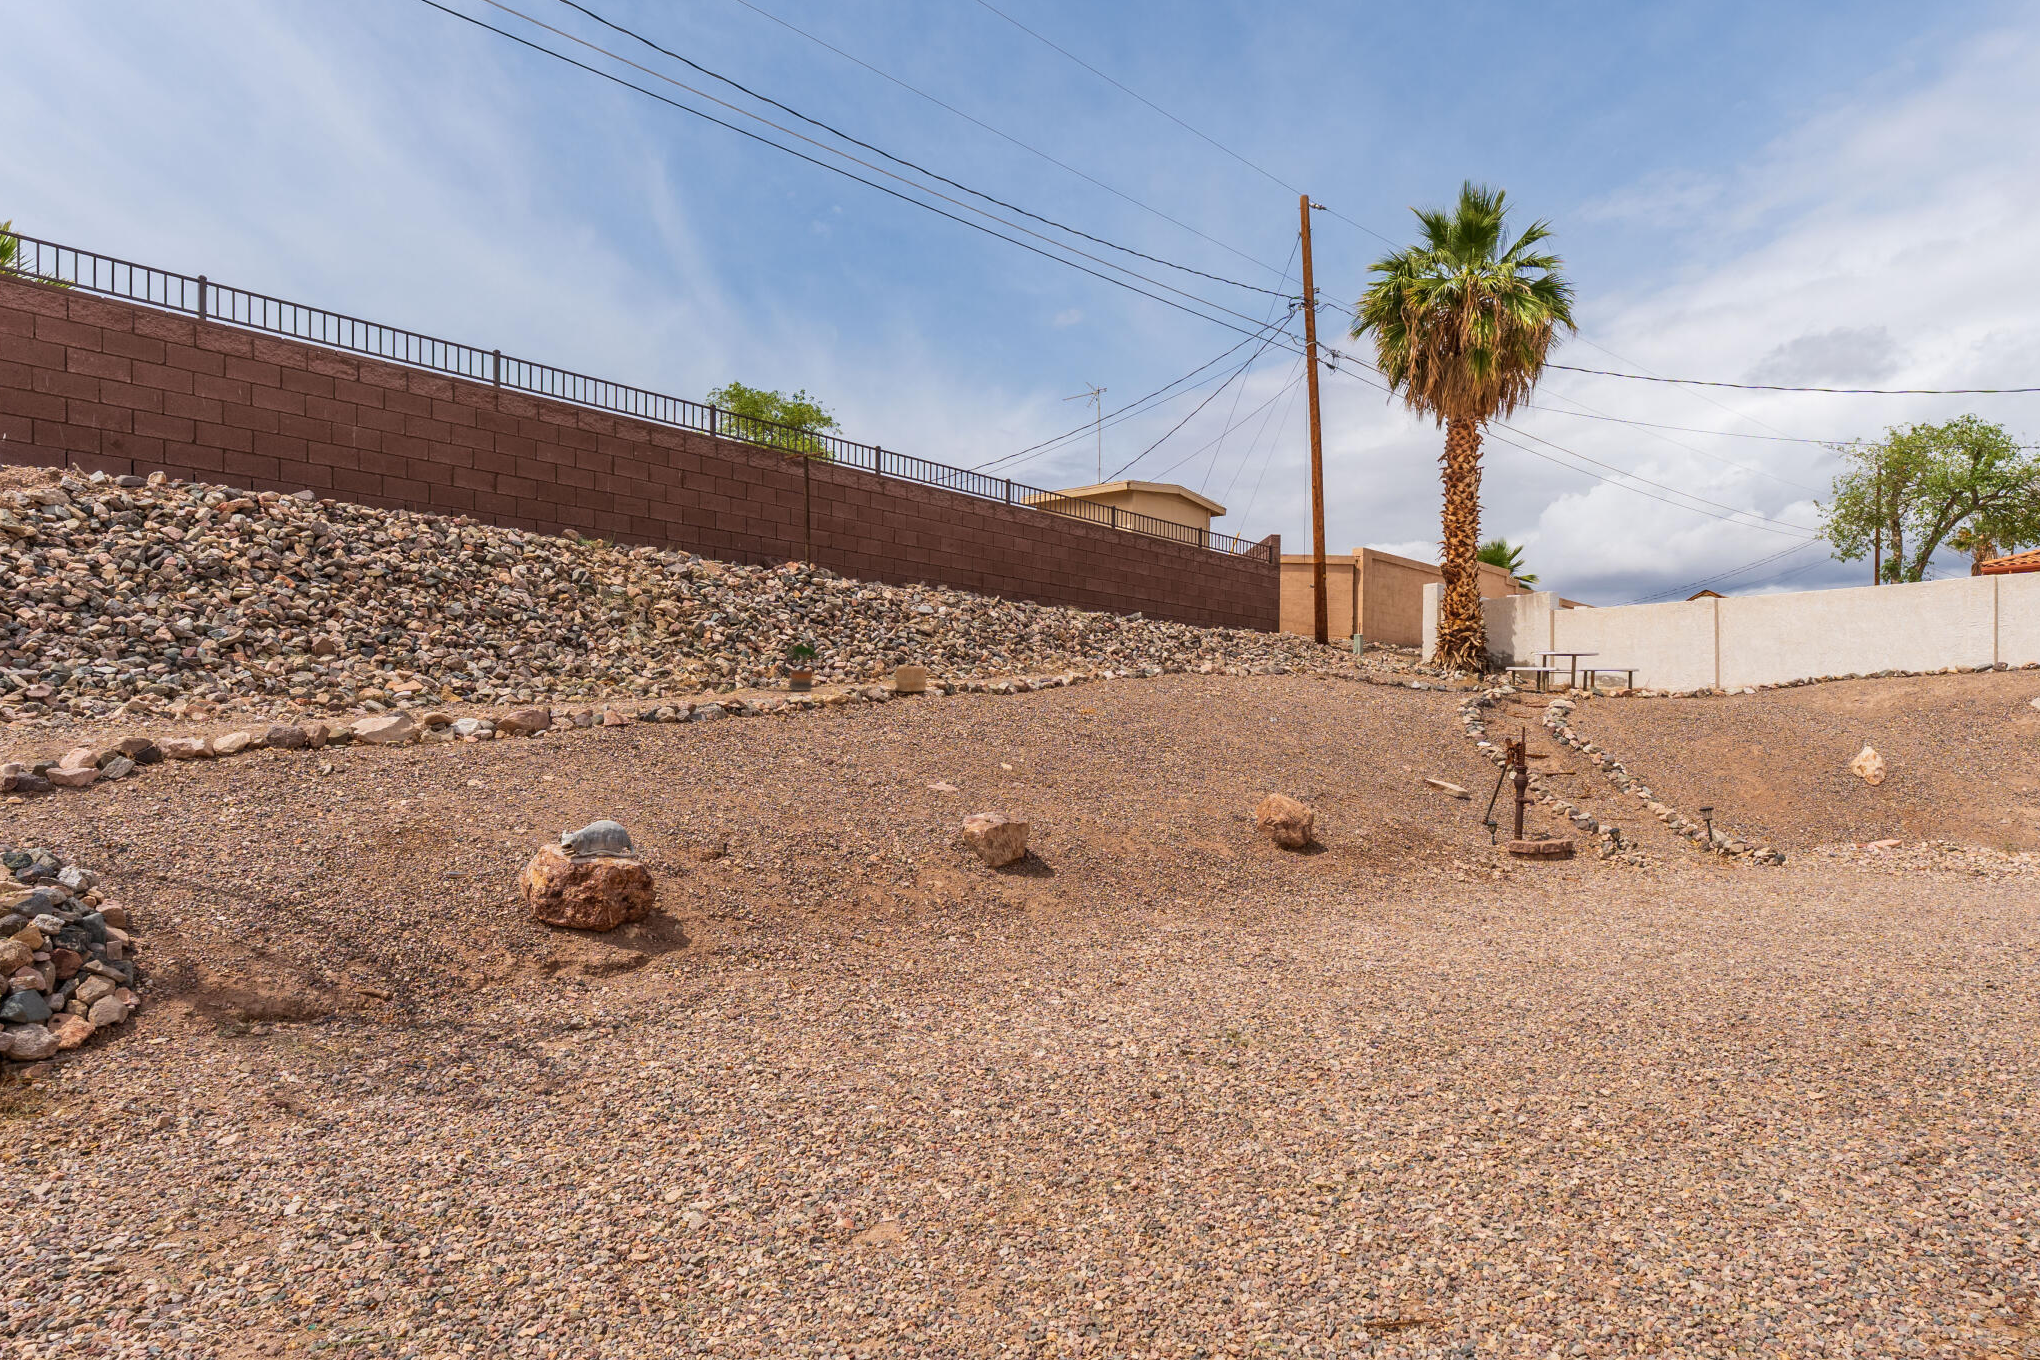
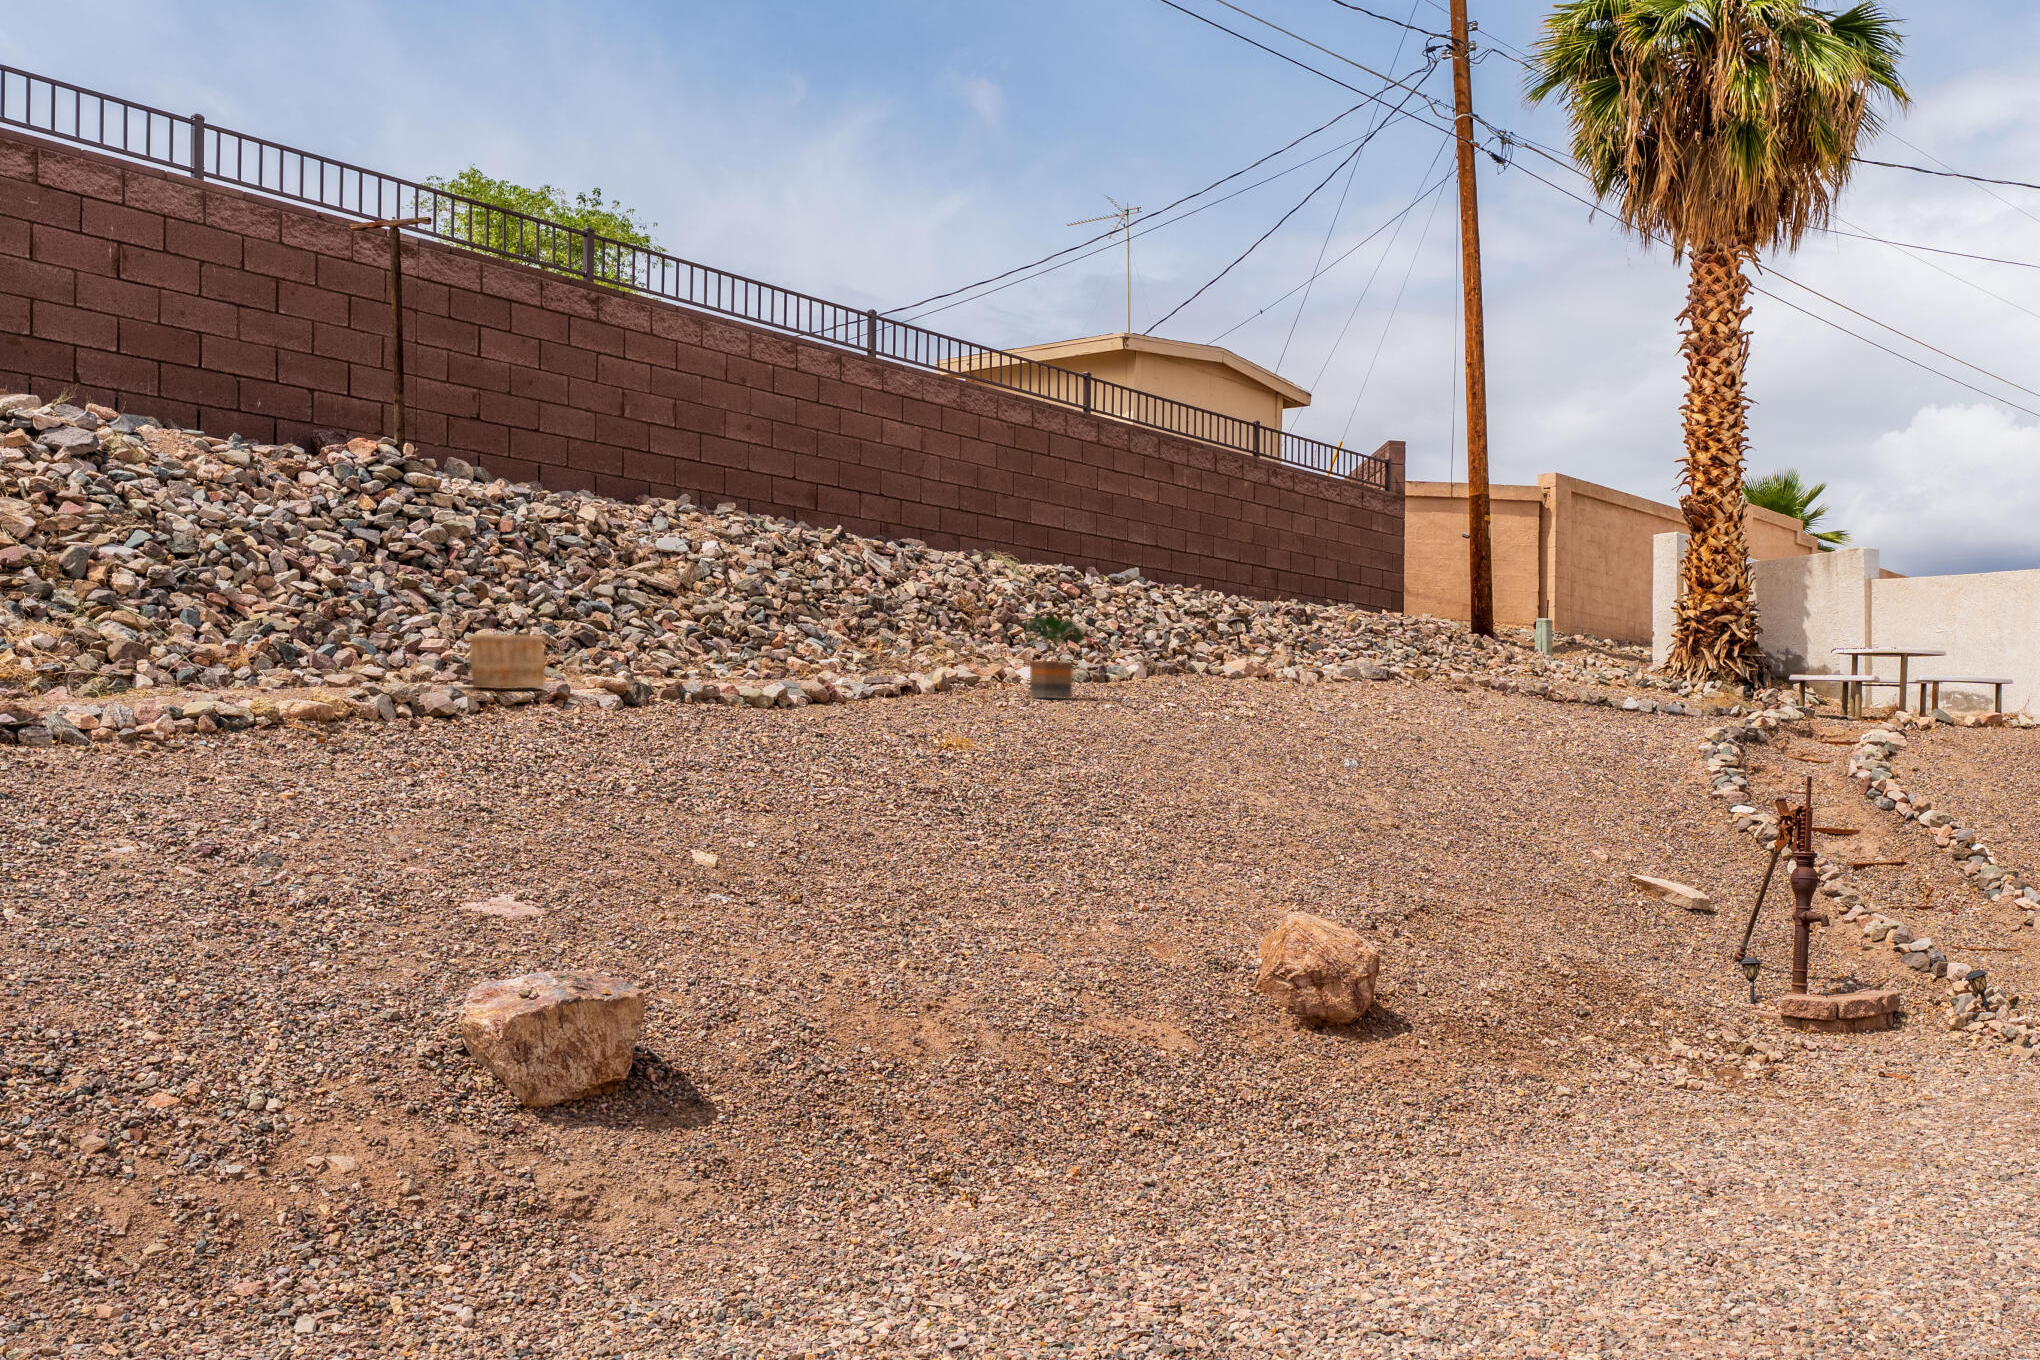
potted tree: present [786,644,819,691] -> present [1025,616,1085,699]

